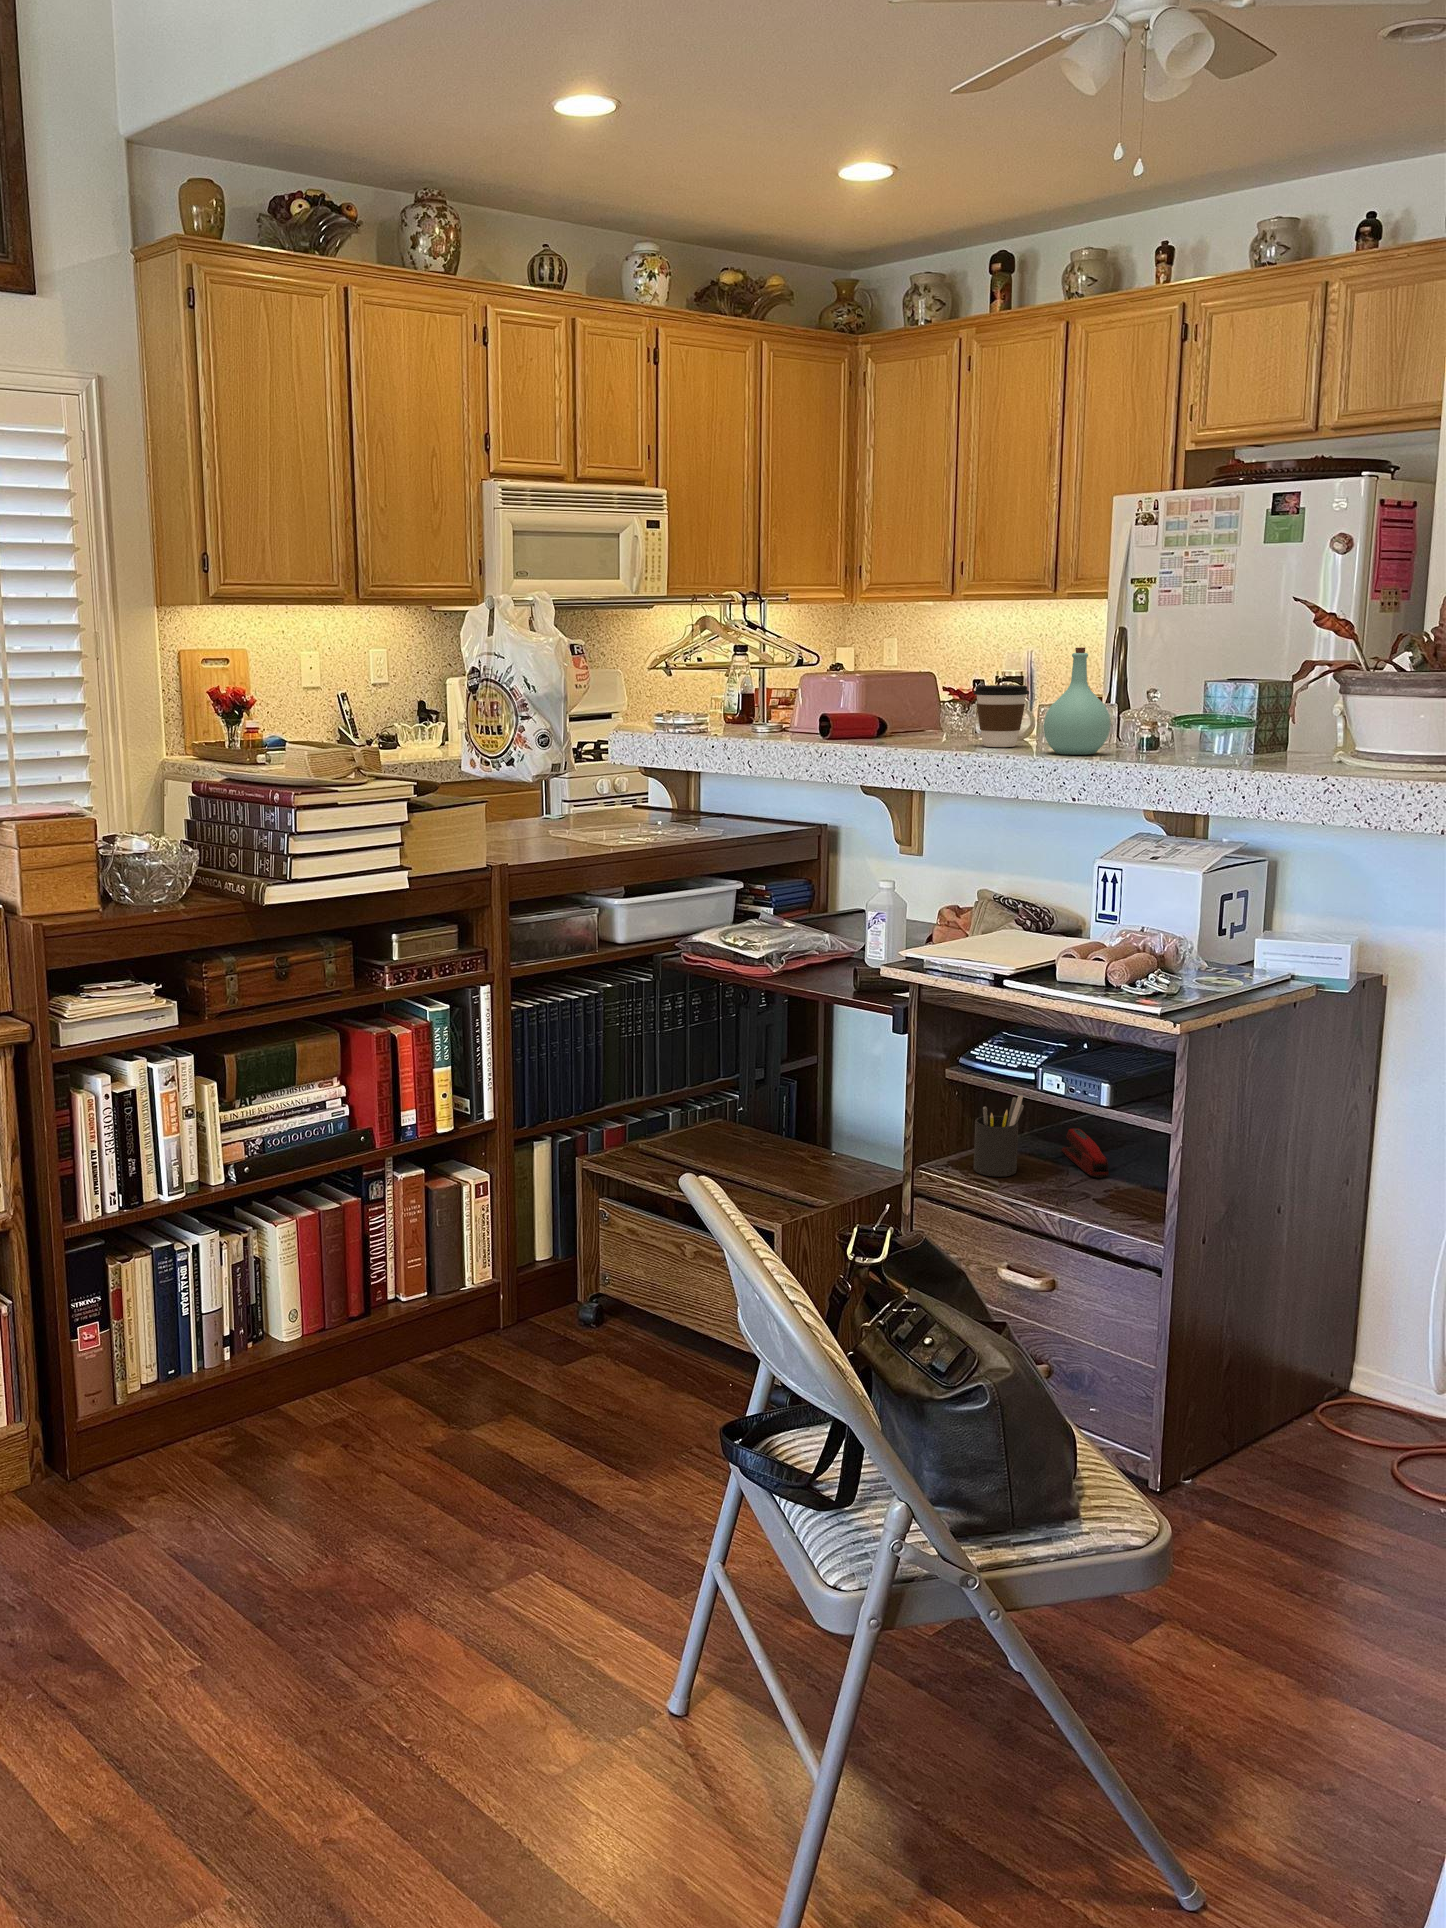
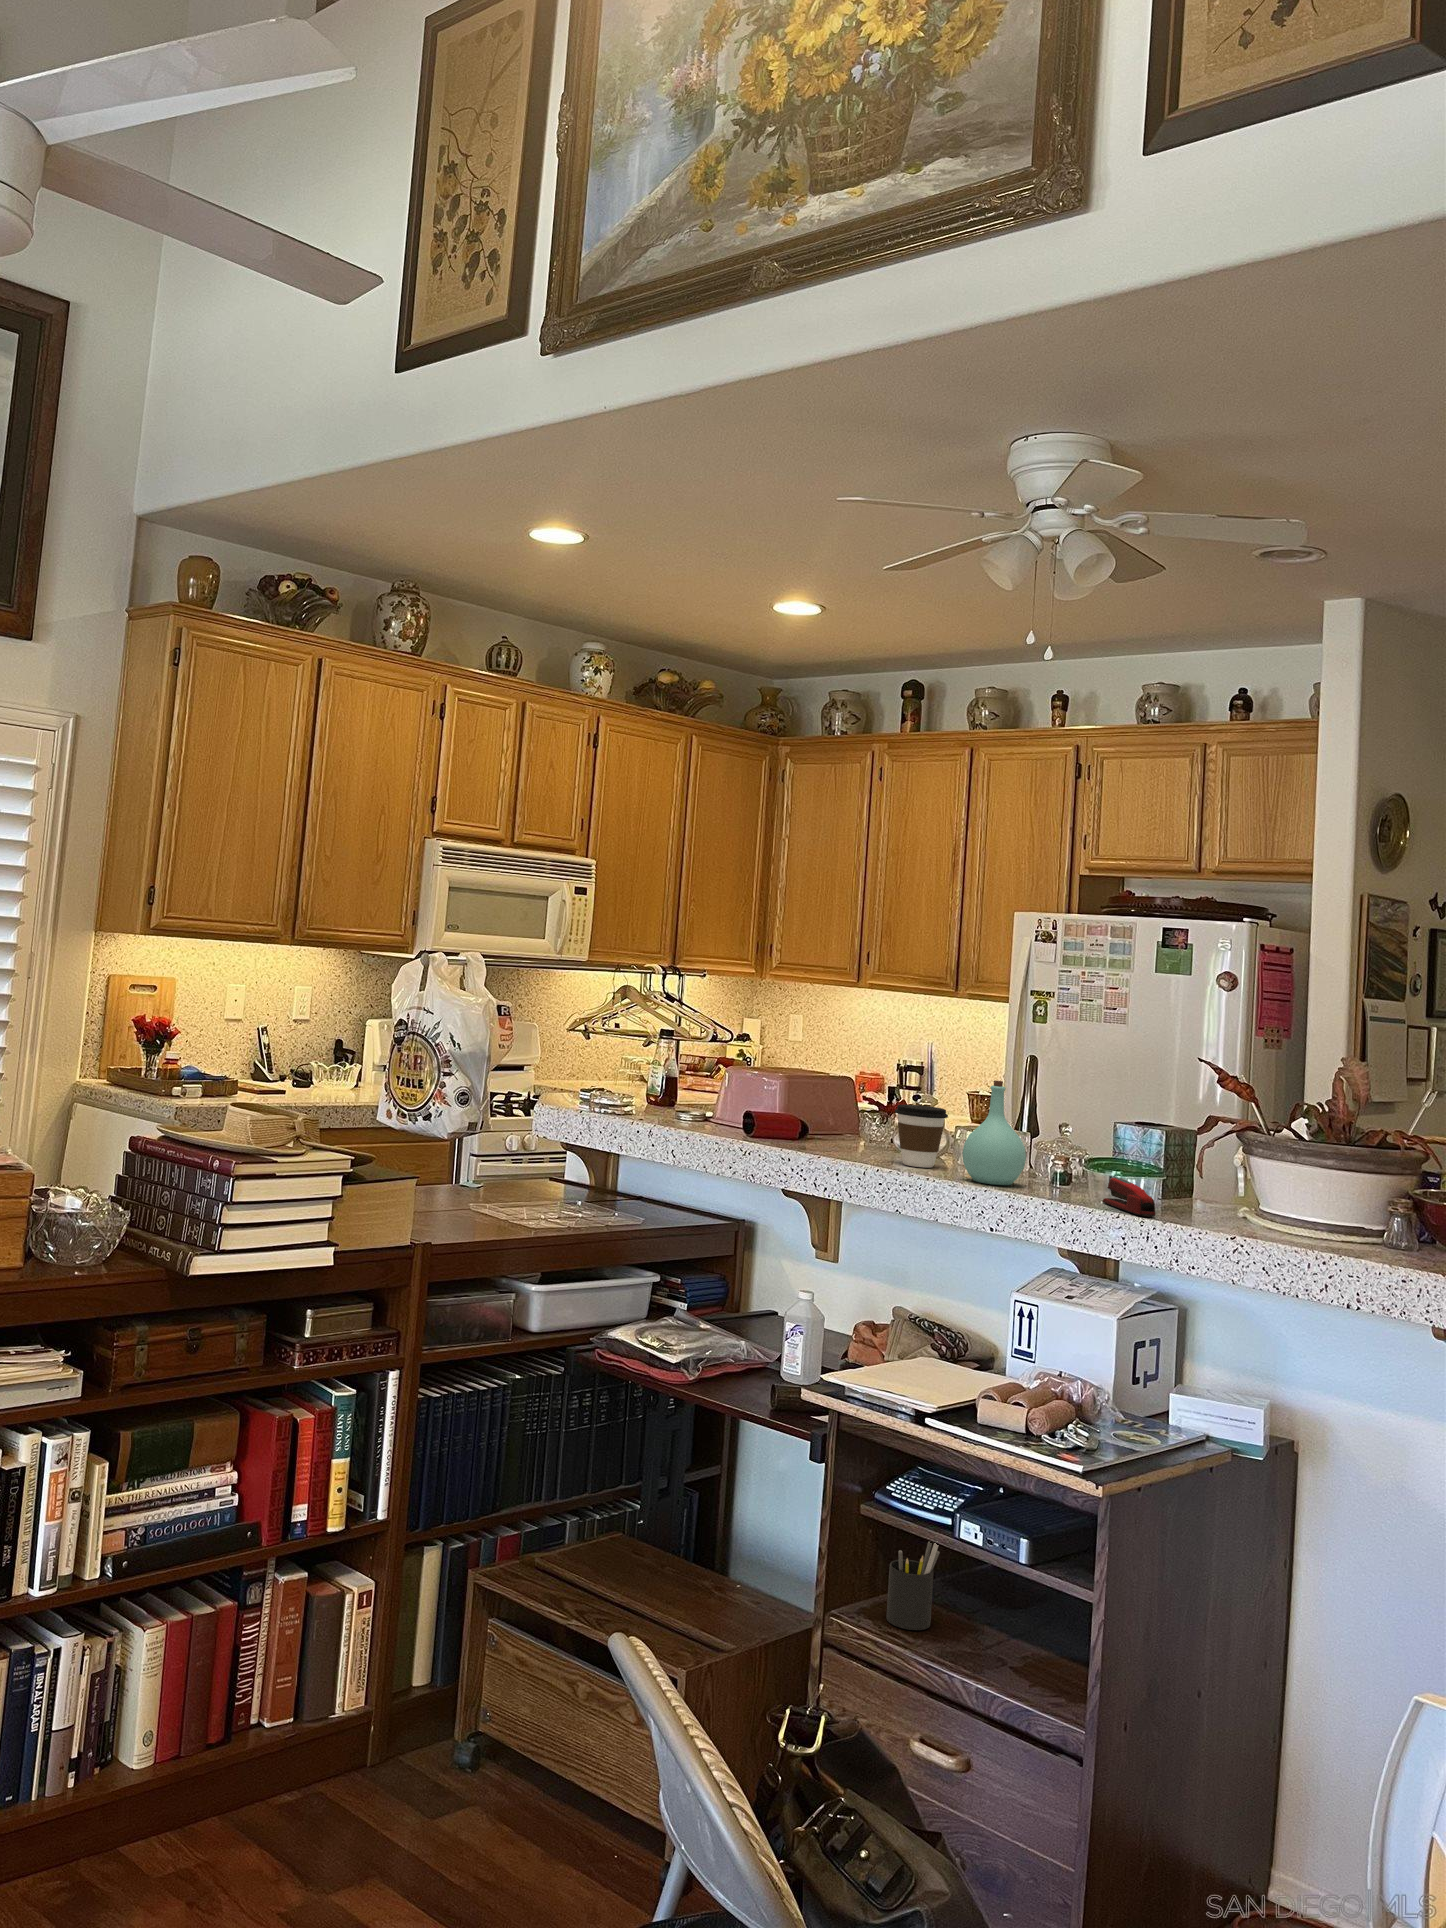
stapler: present [1061,1129,1109,1178] -> present [1103,1178,1156,1217]

